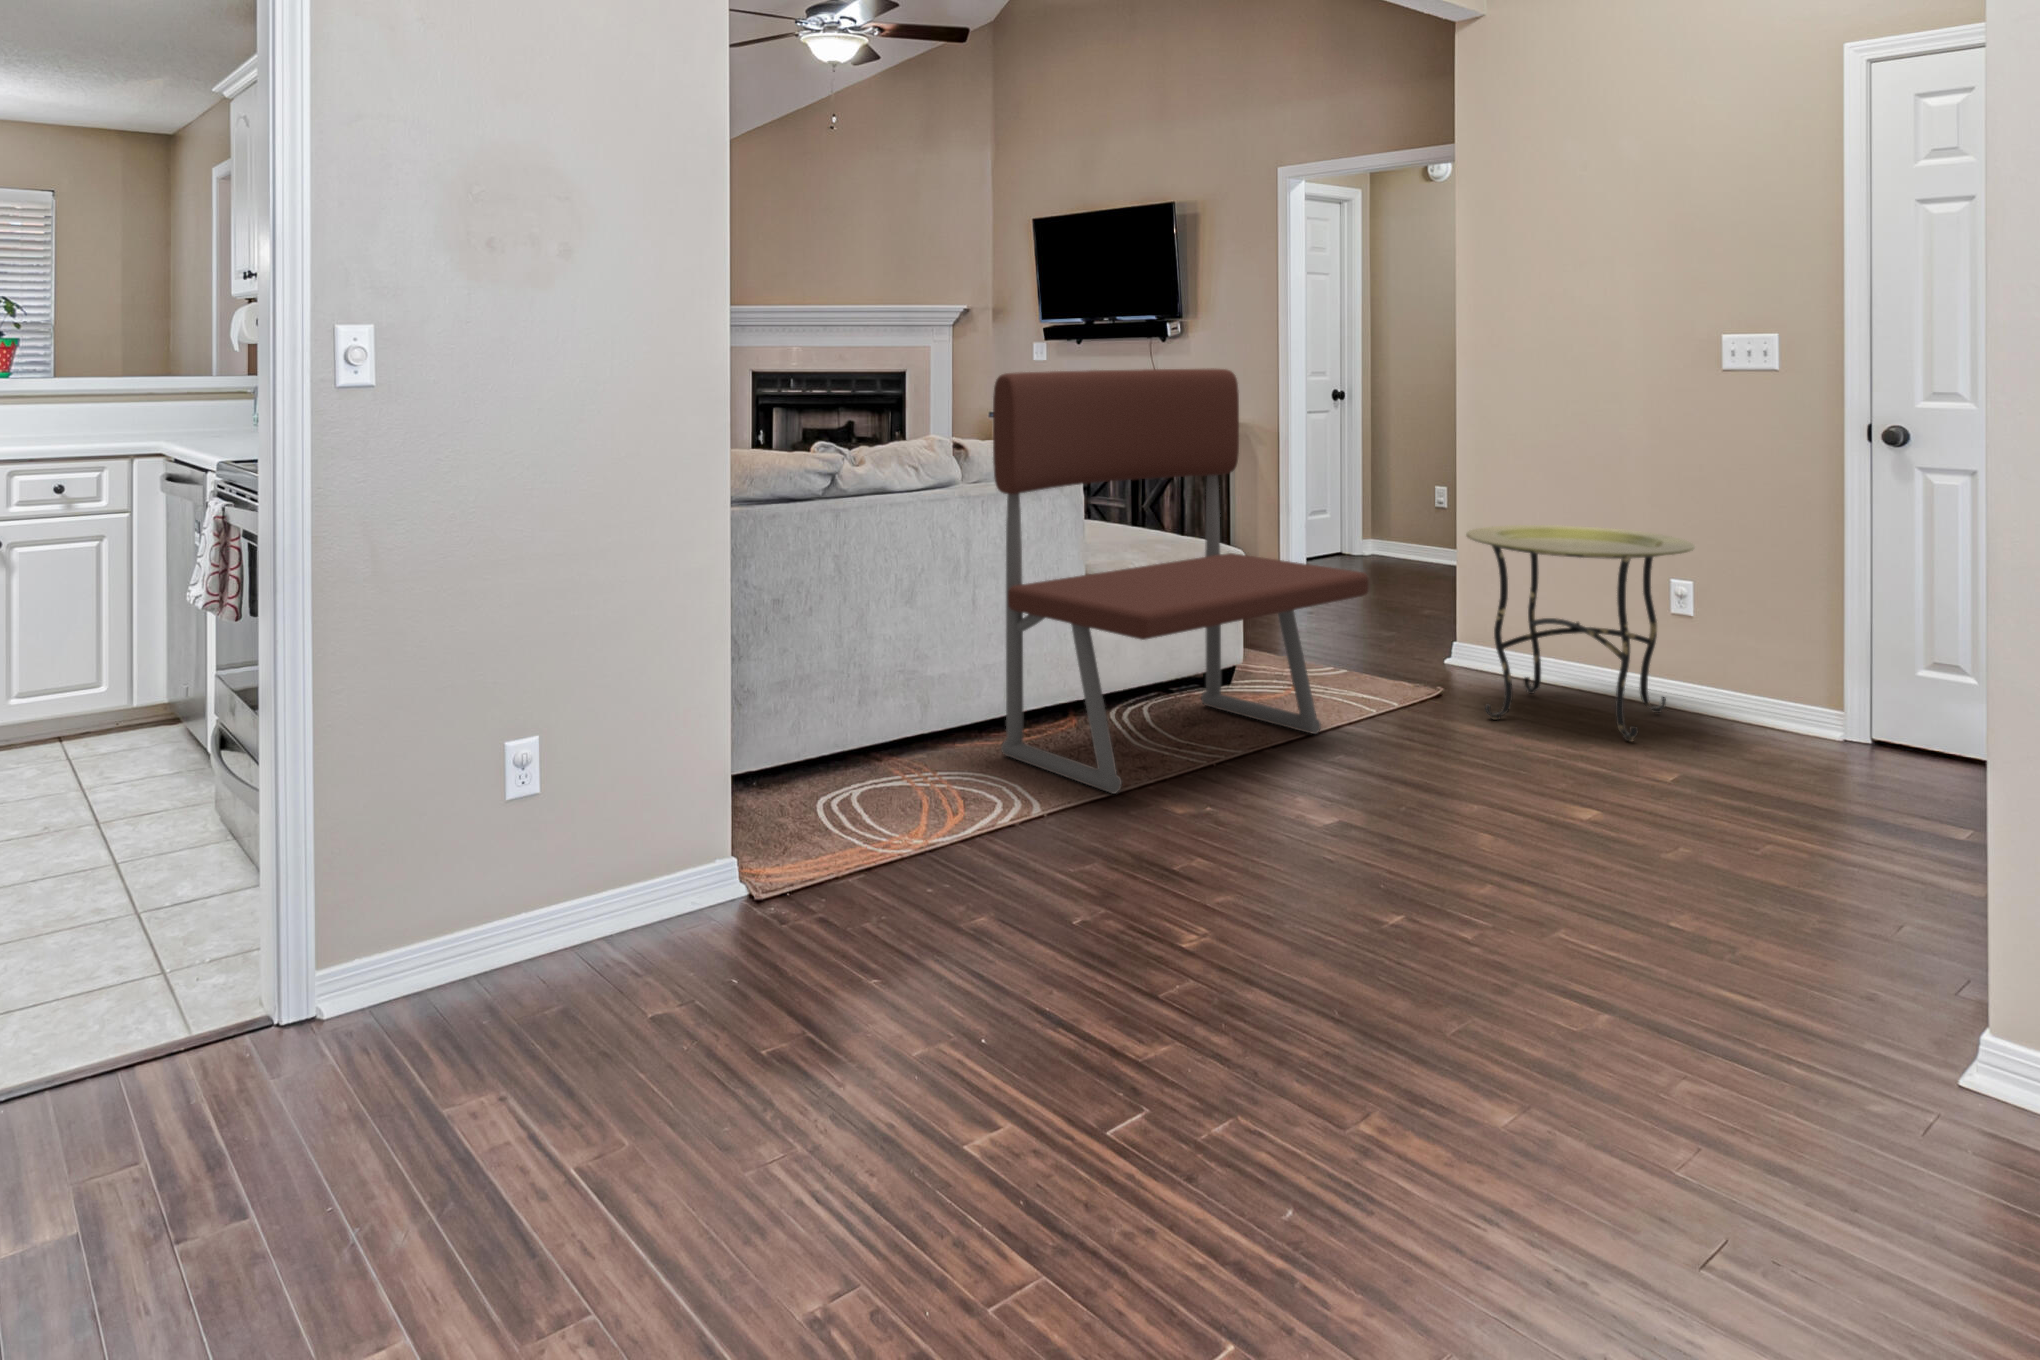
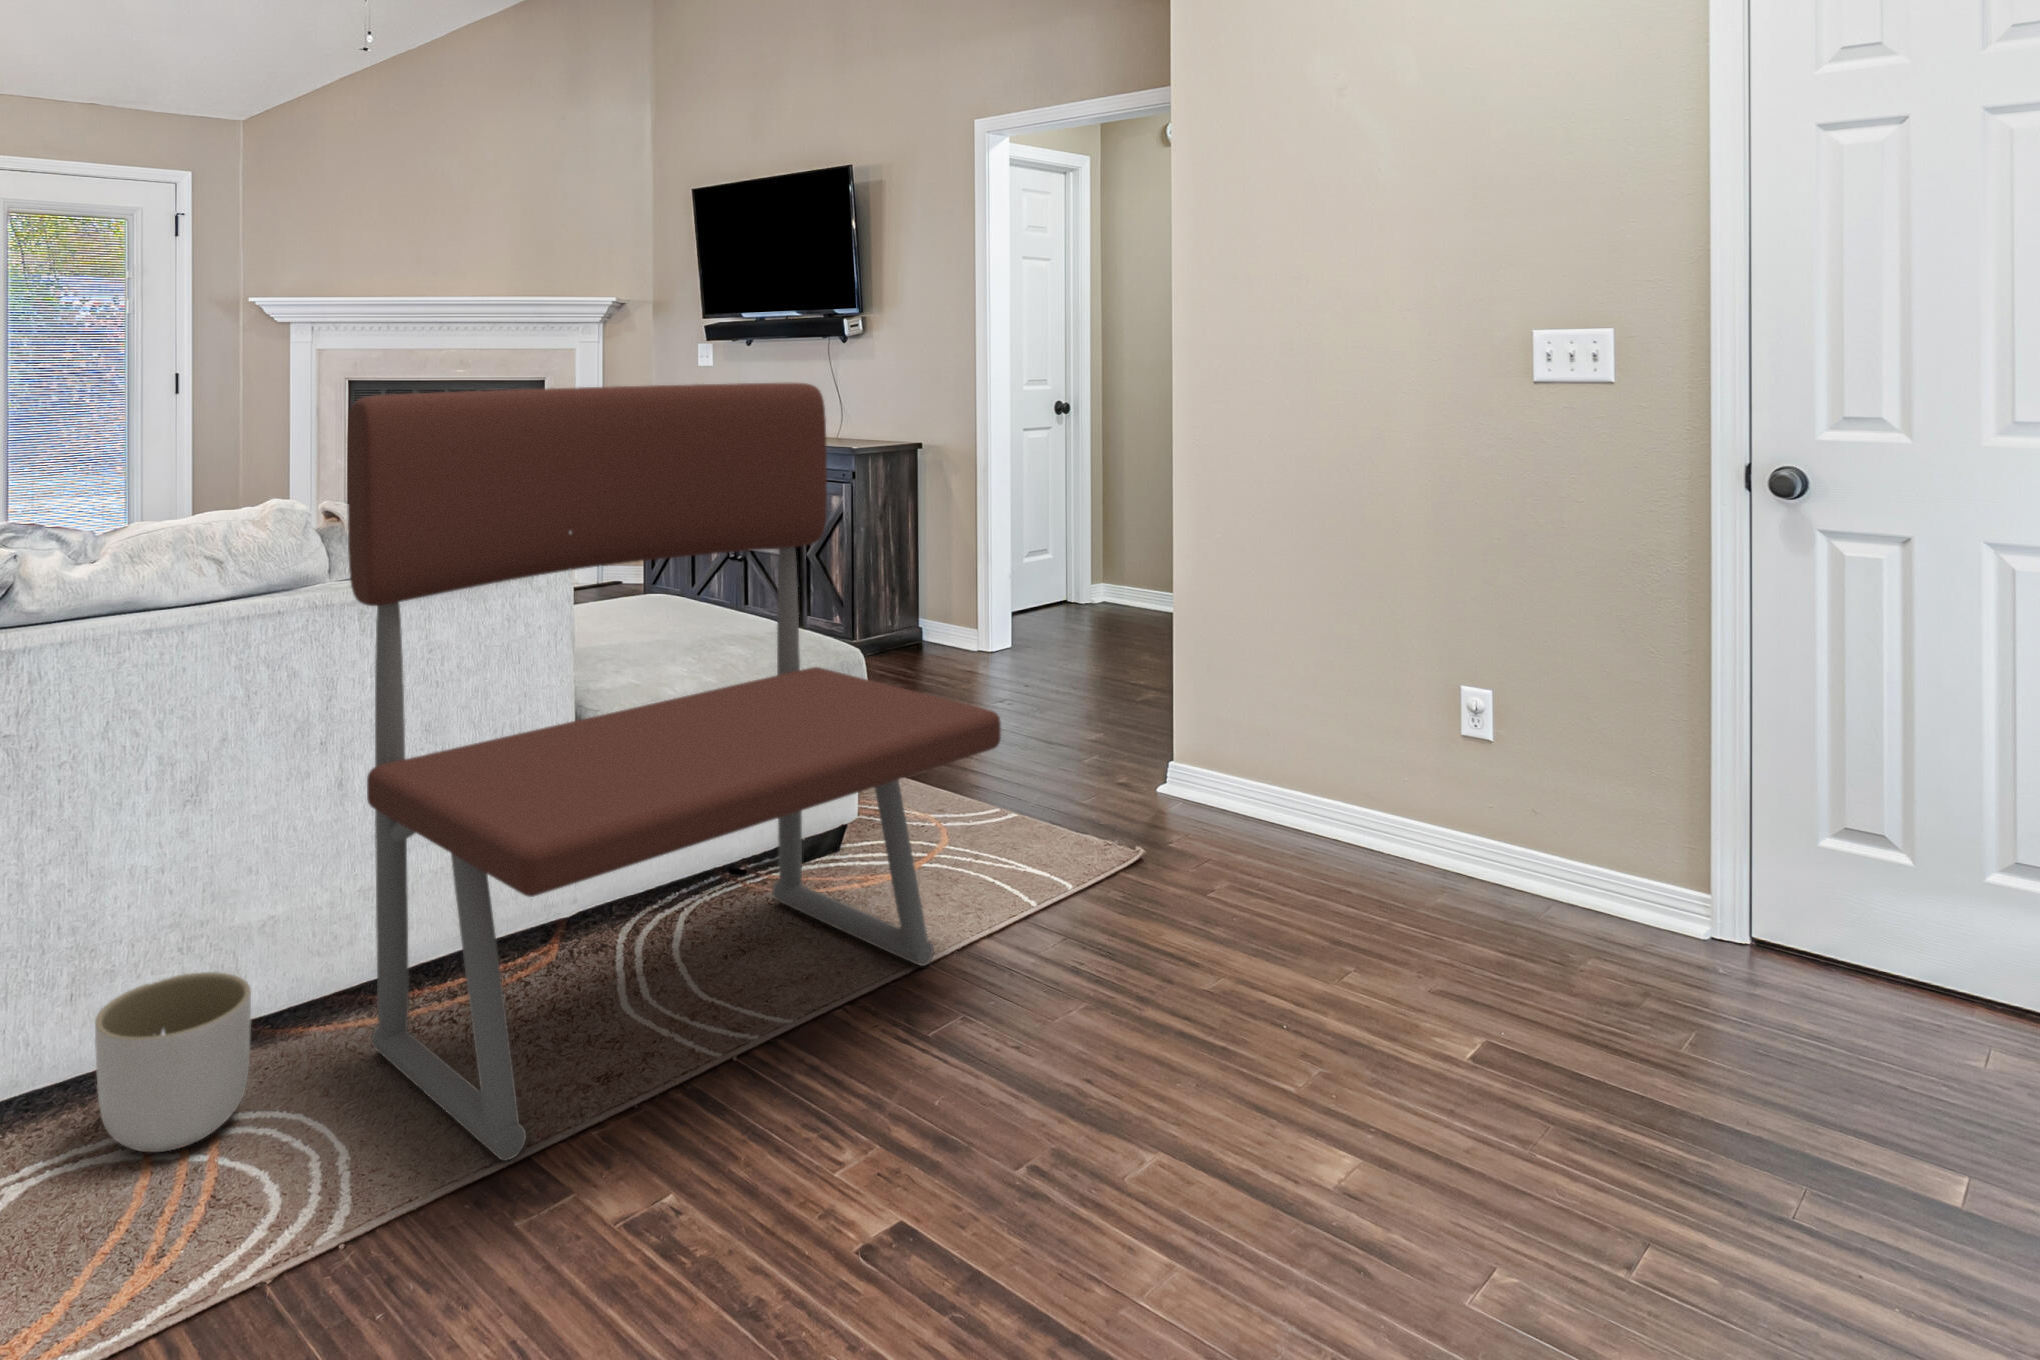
side table: present [1466,525,1695,741] -> none [1167,607,1496,962]
planter: none [880,699,956,785] -> present [95,972,251,1152]

